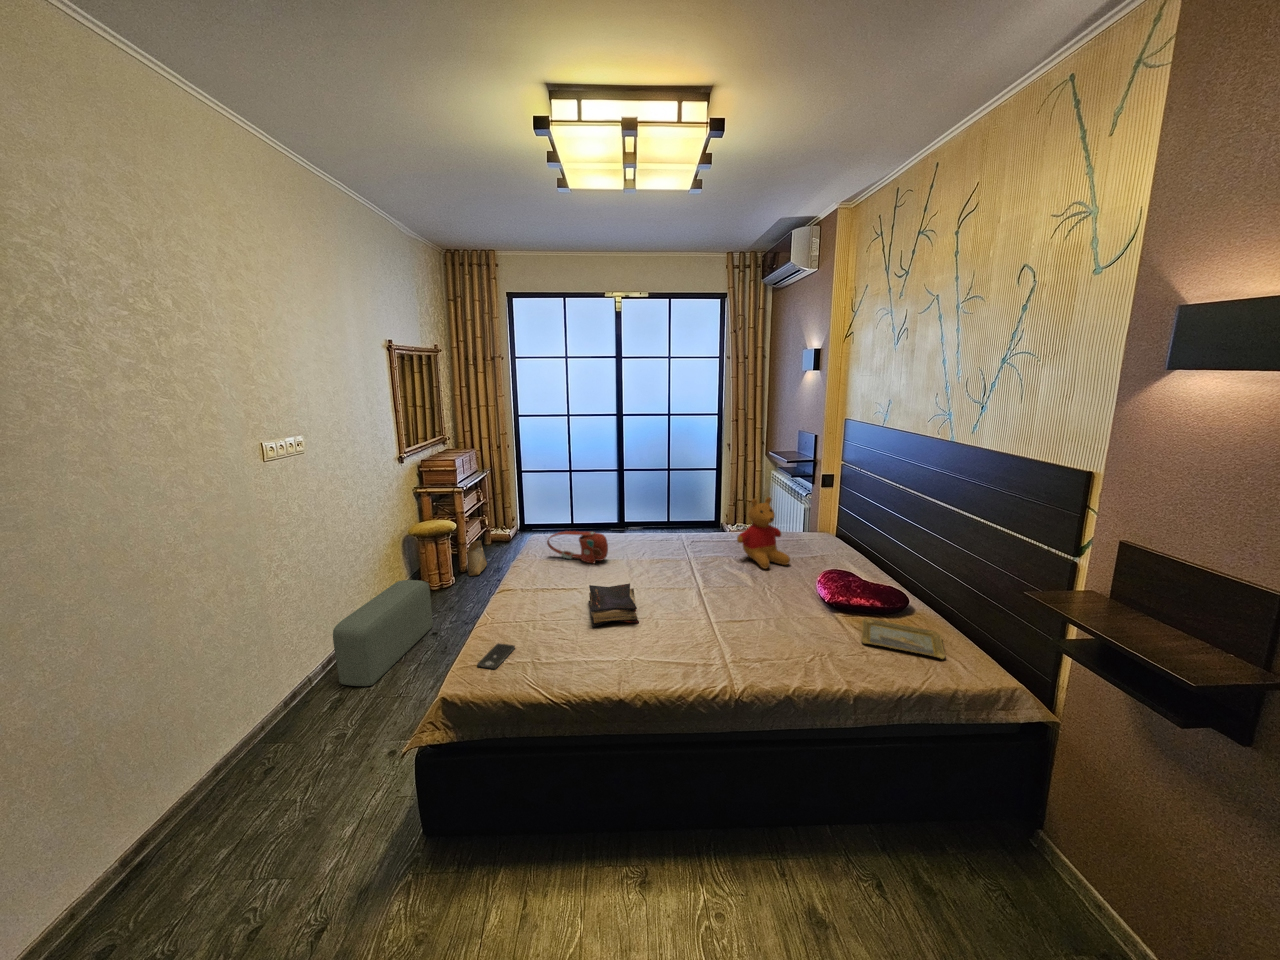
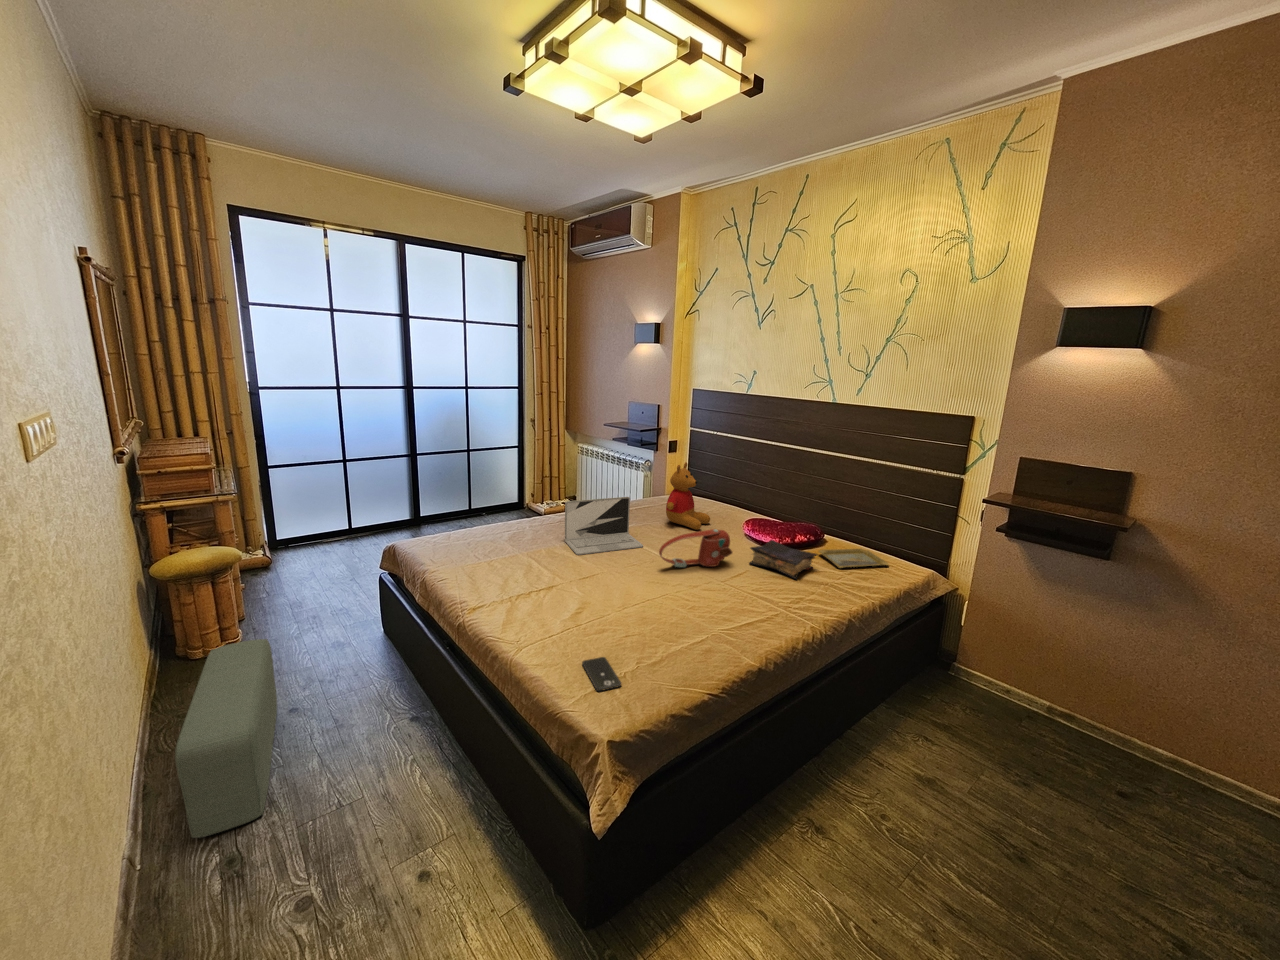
laptop: none [622,520,692,573] -> present [564,497,643,555]
woven basket: present [465,530,487,576] -> none [236,553,275,623]
handbag: present [547,531,608,563] -> present [659,529,732,567]
book: present [588,583,639,627] -> present [749,540,817,579]

